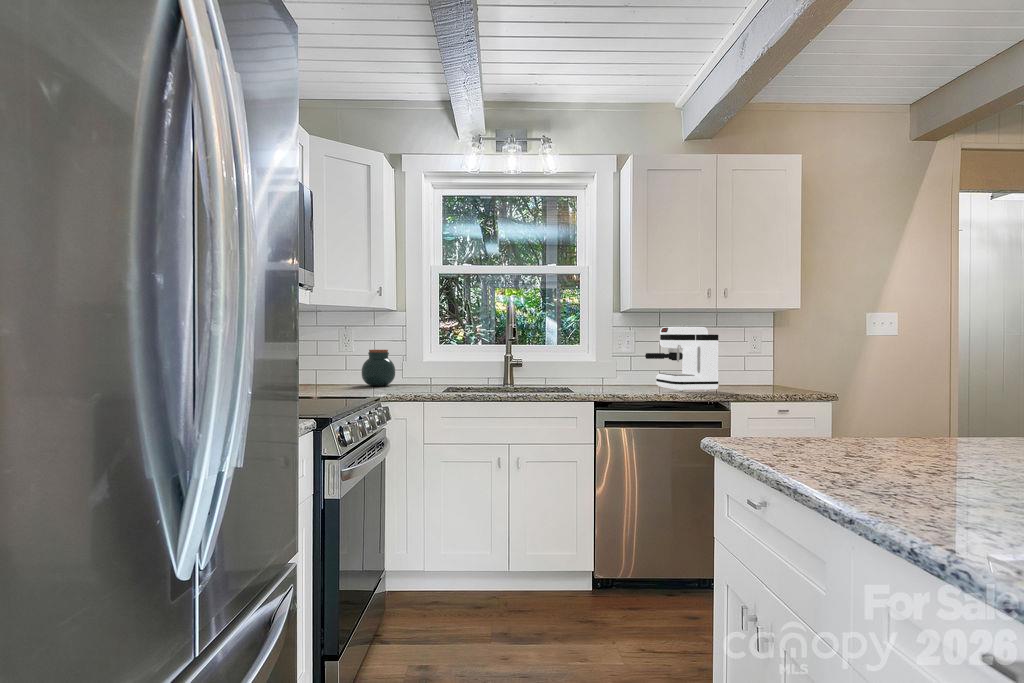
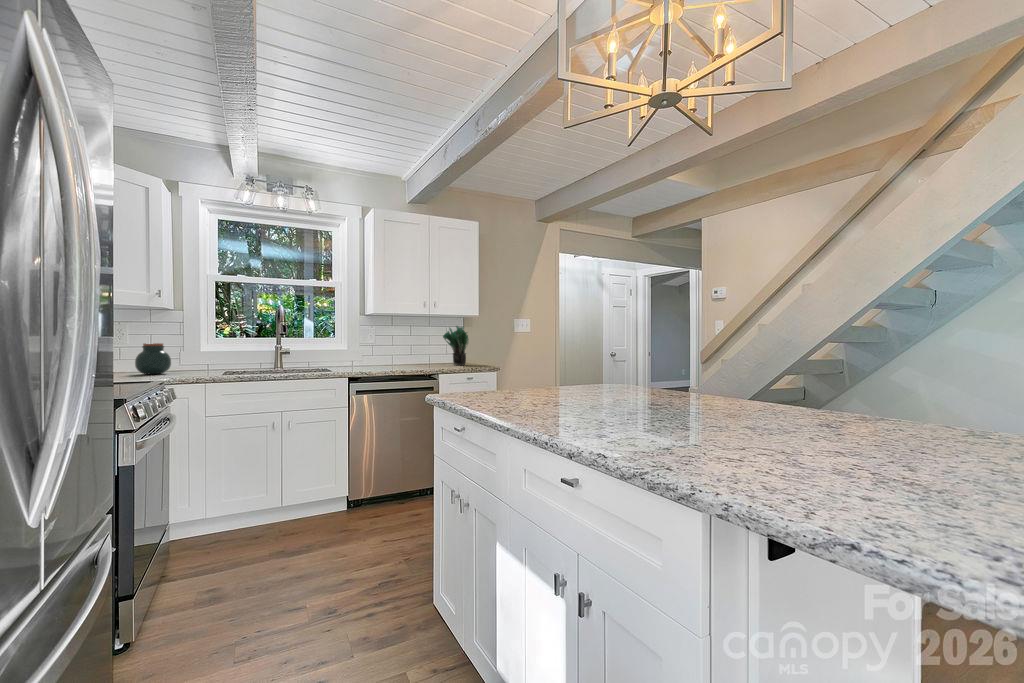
potted plant: none [735,324,779,388] -> present [443,326,469,365]
coffee maker: present [645,327,719,391] -> none [384,326,431,369]

